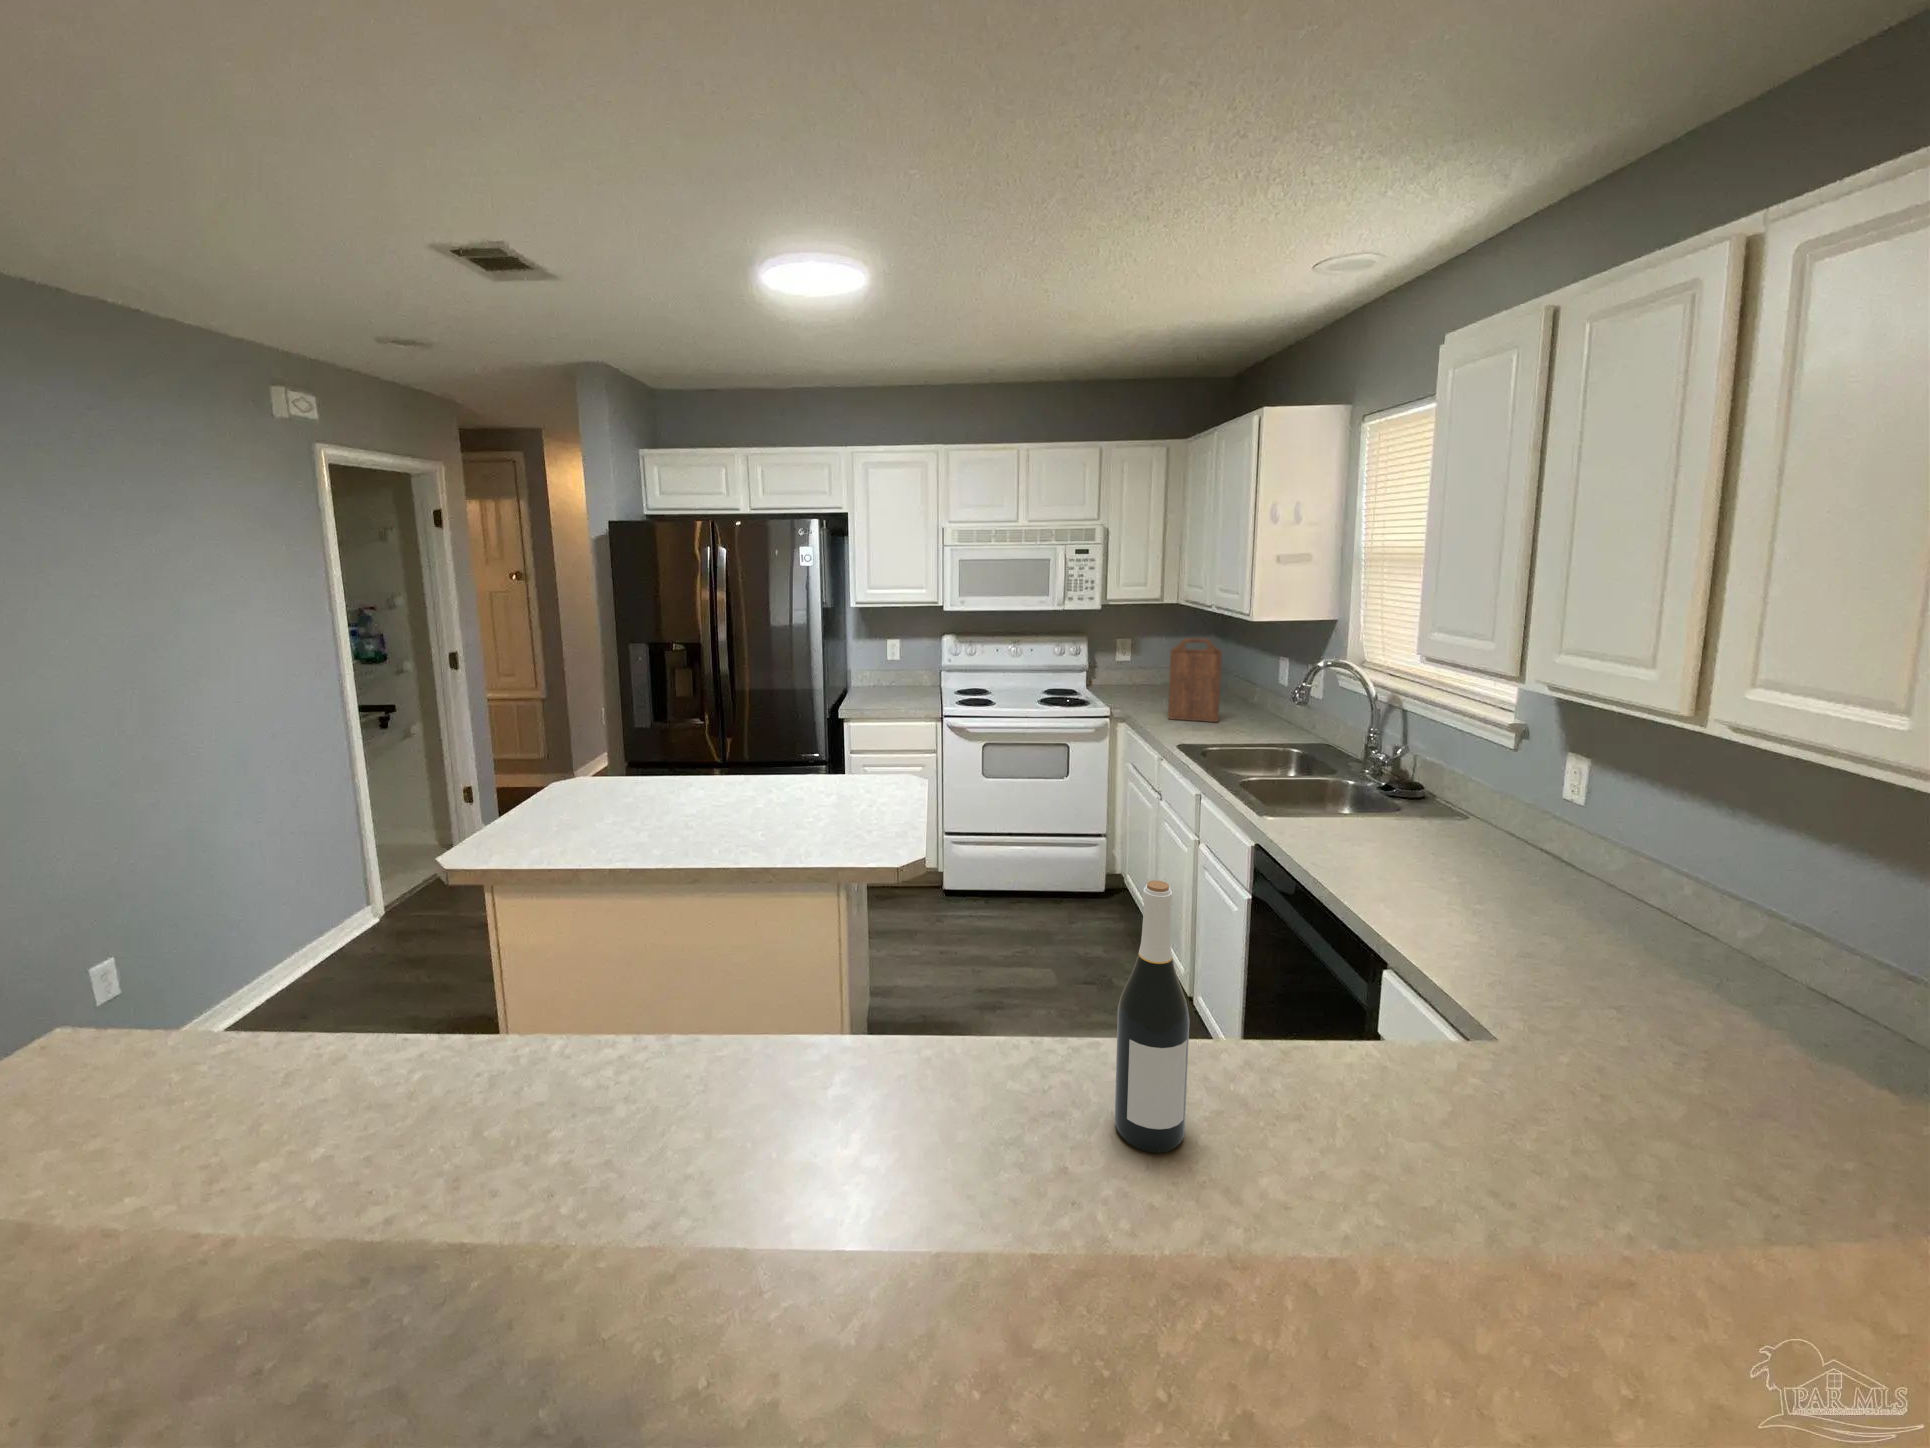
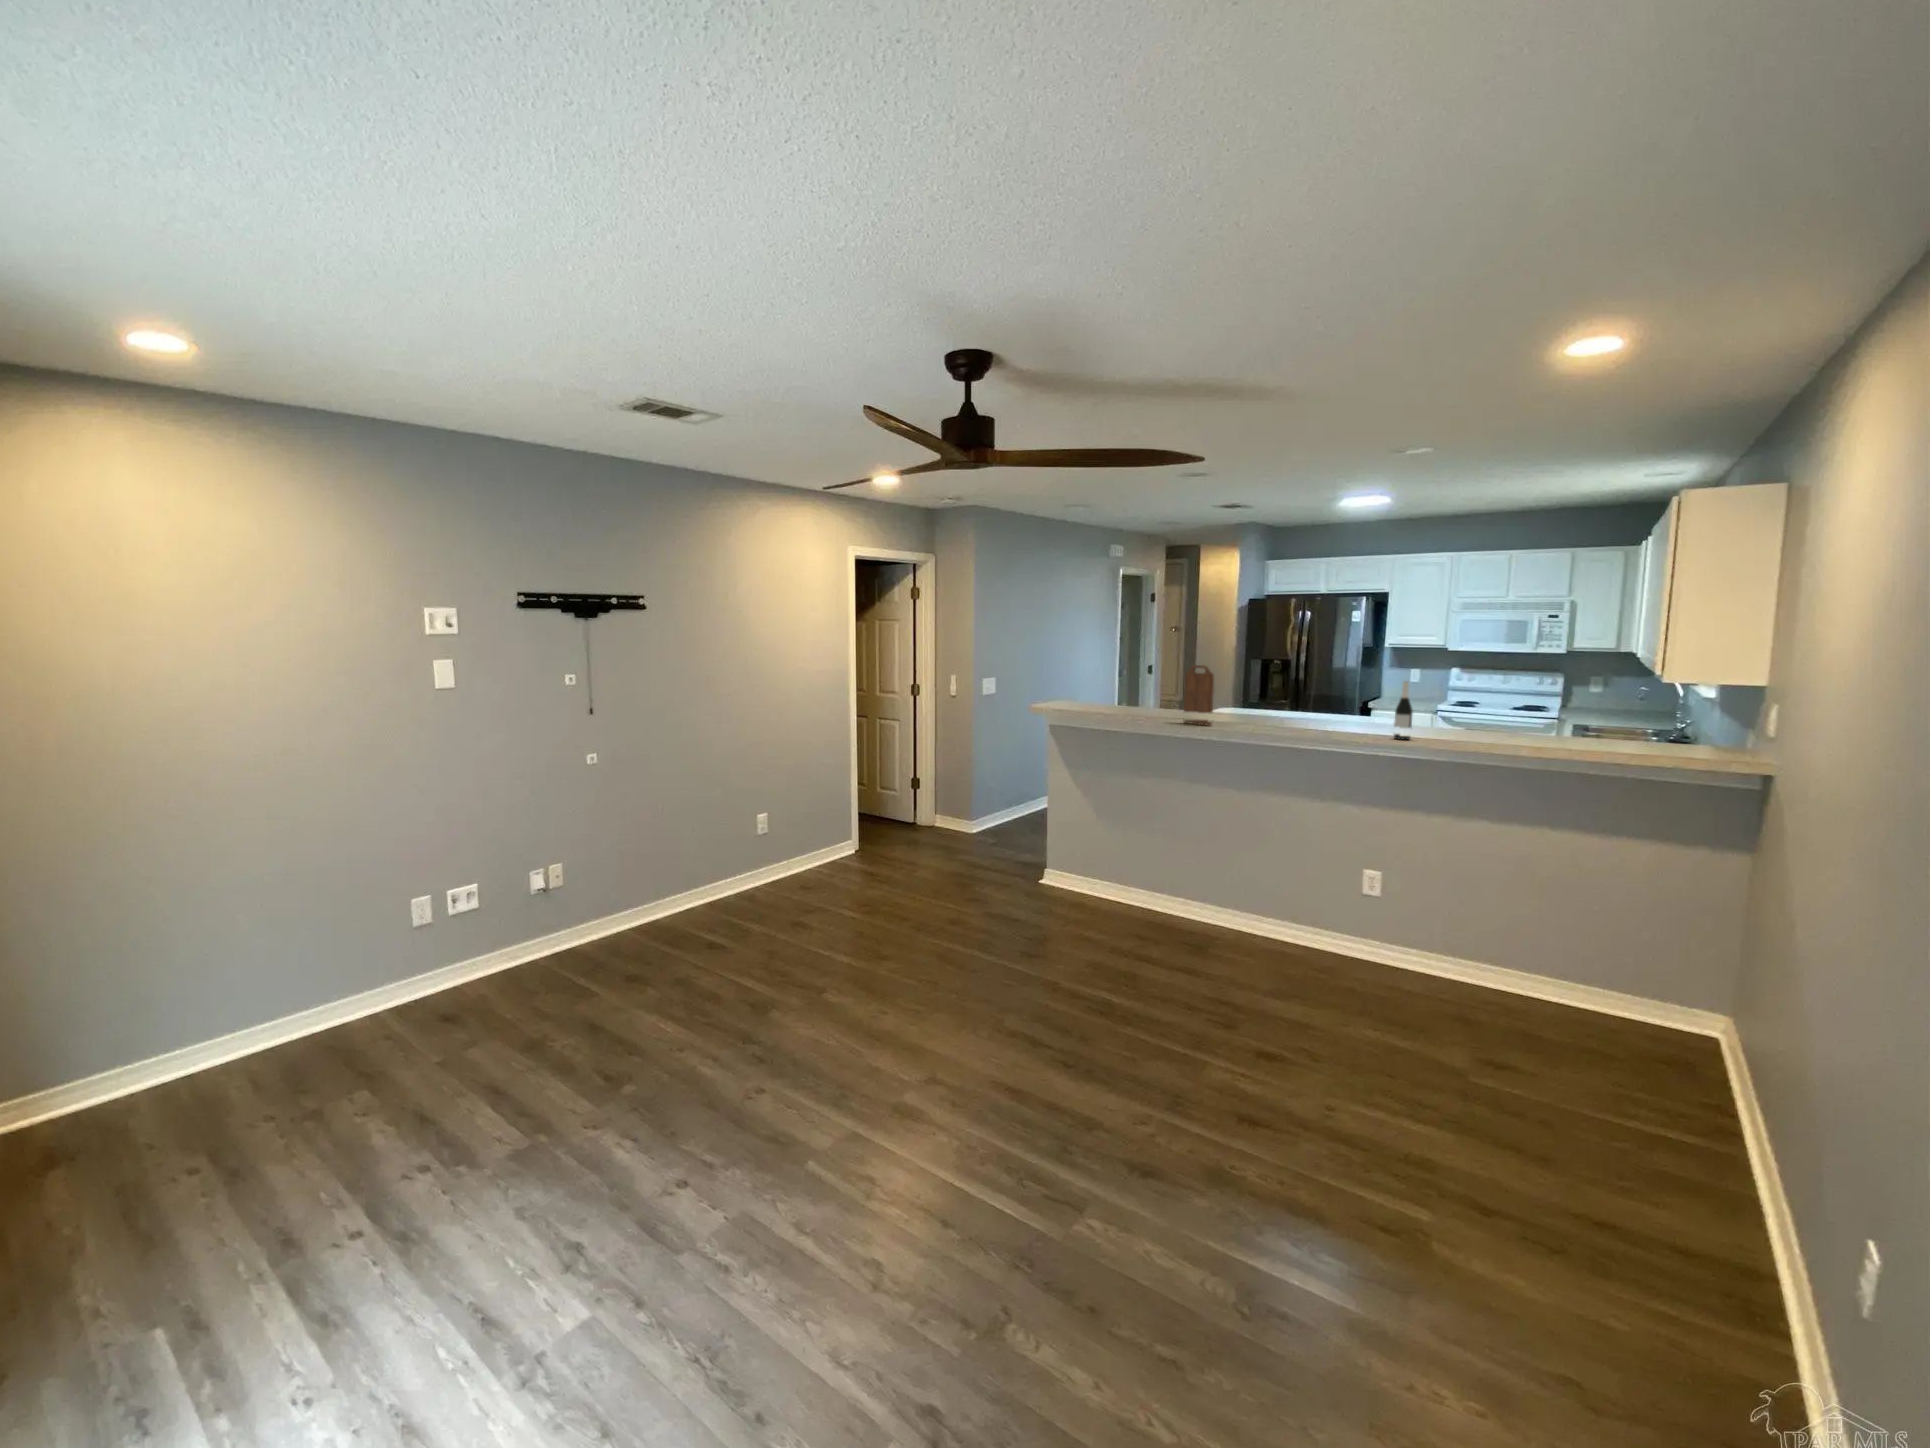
cutting board: present [1168,638,1222,722] -> present [1184,665,1214,726]

